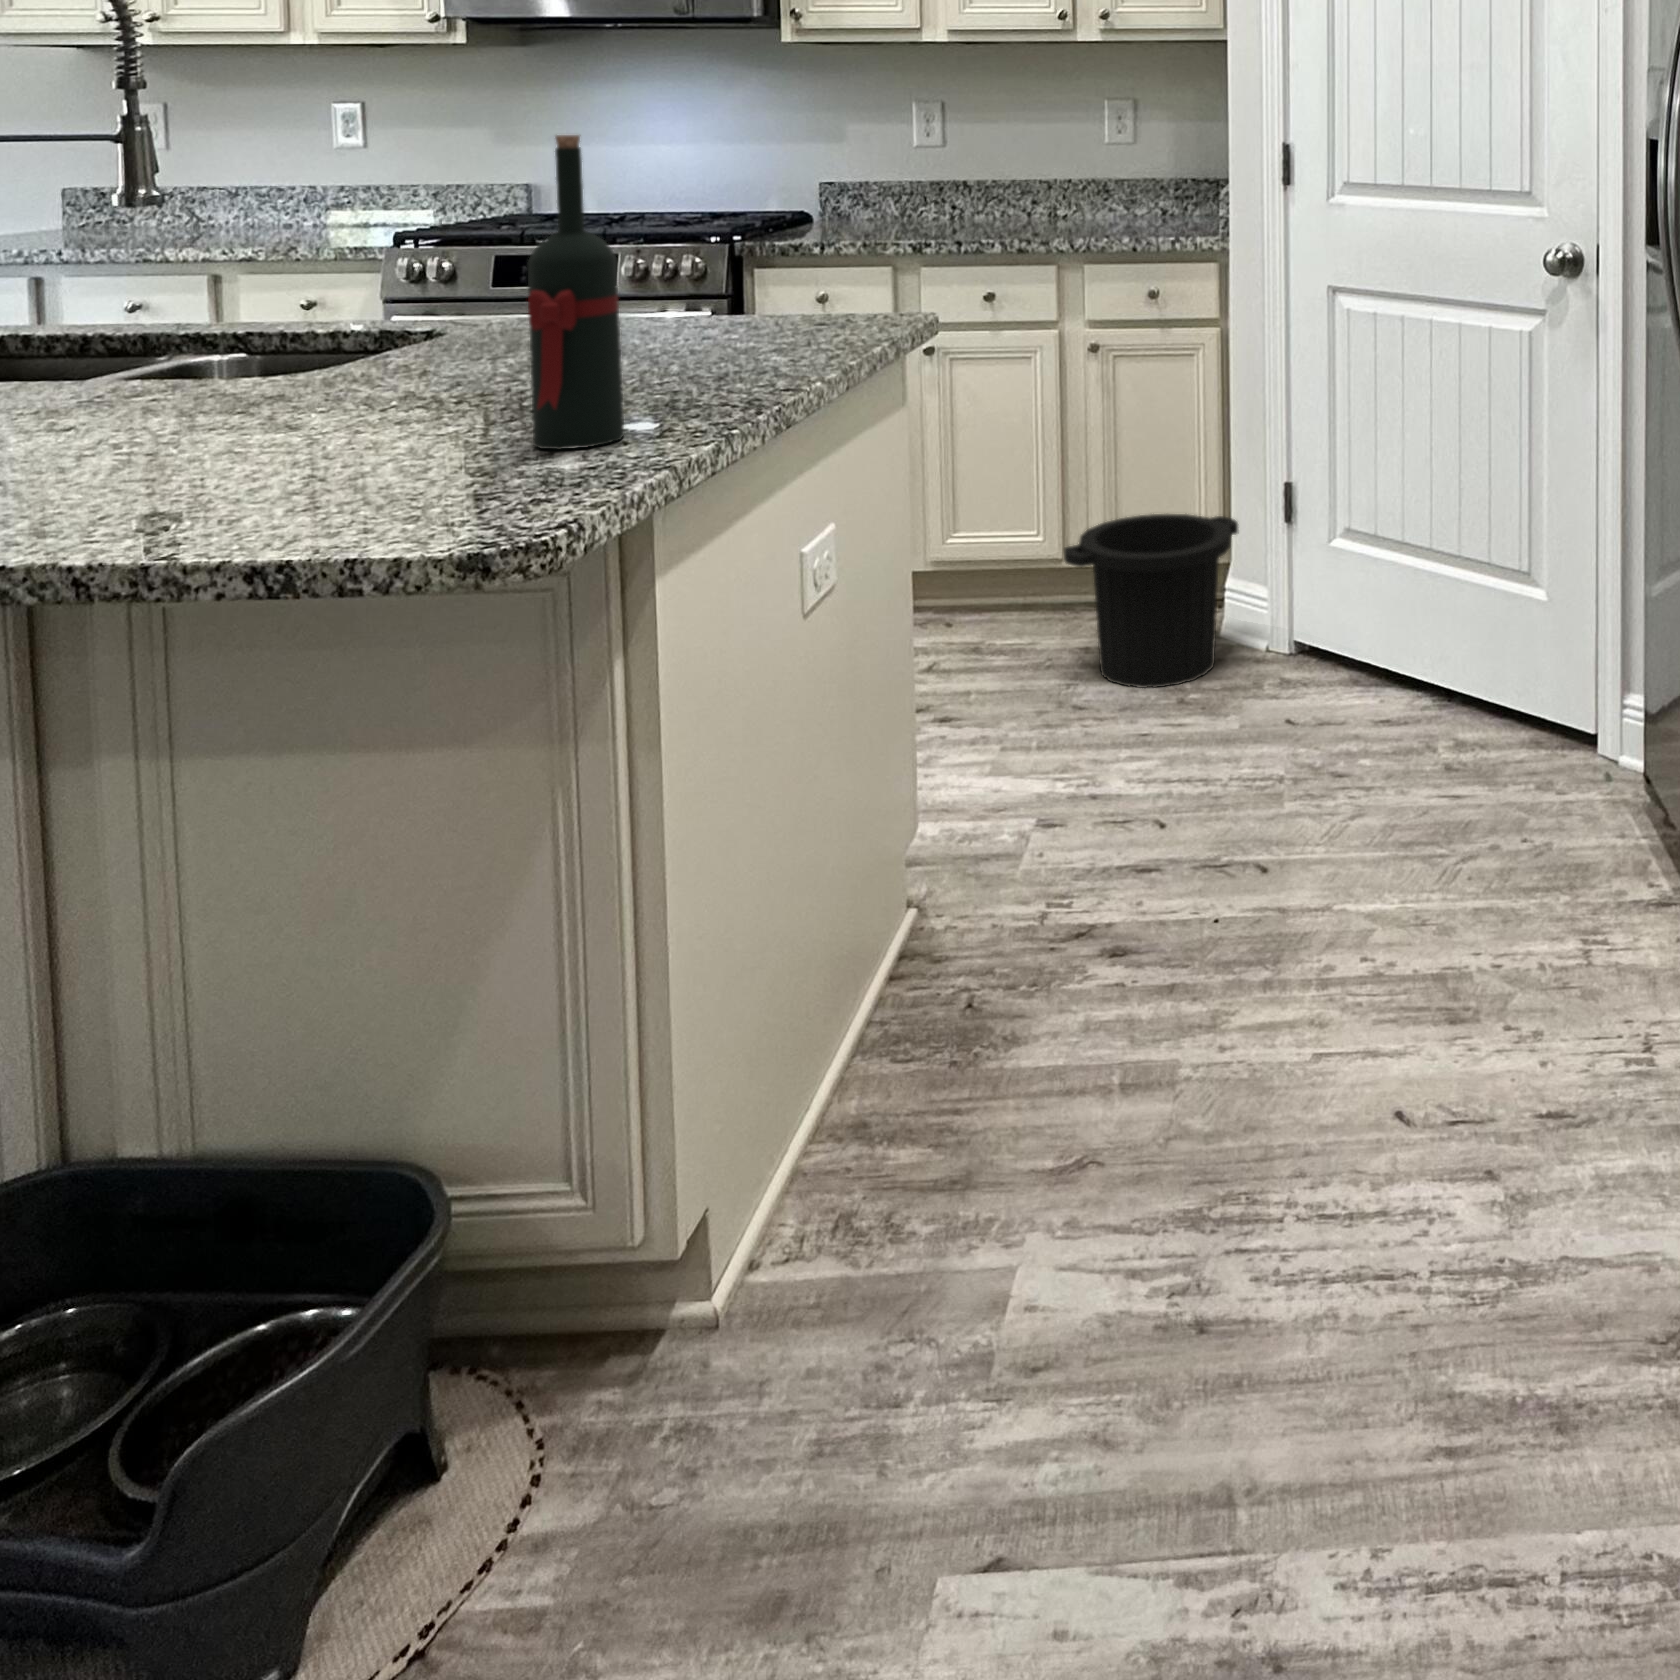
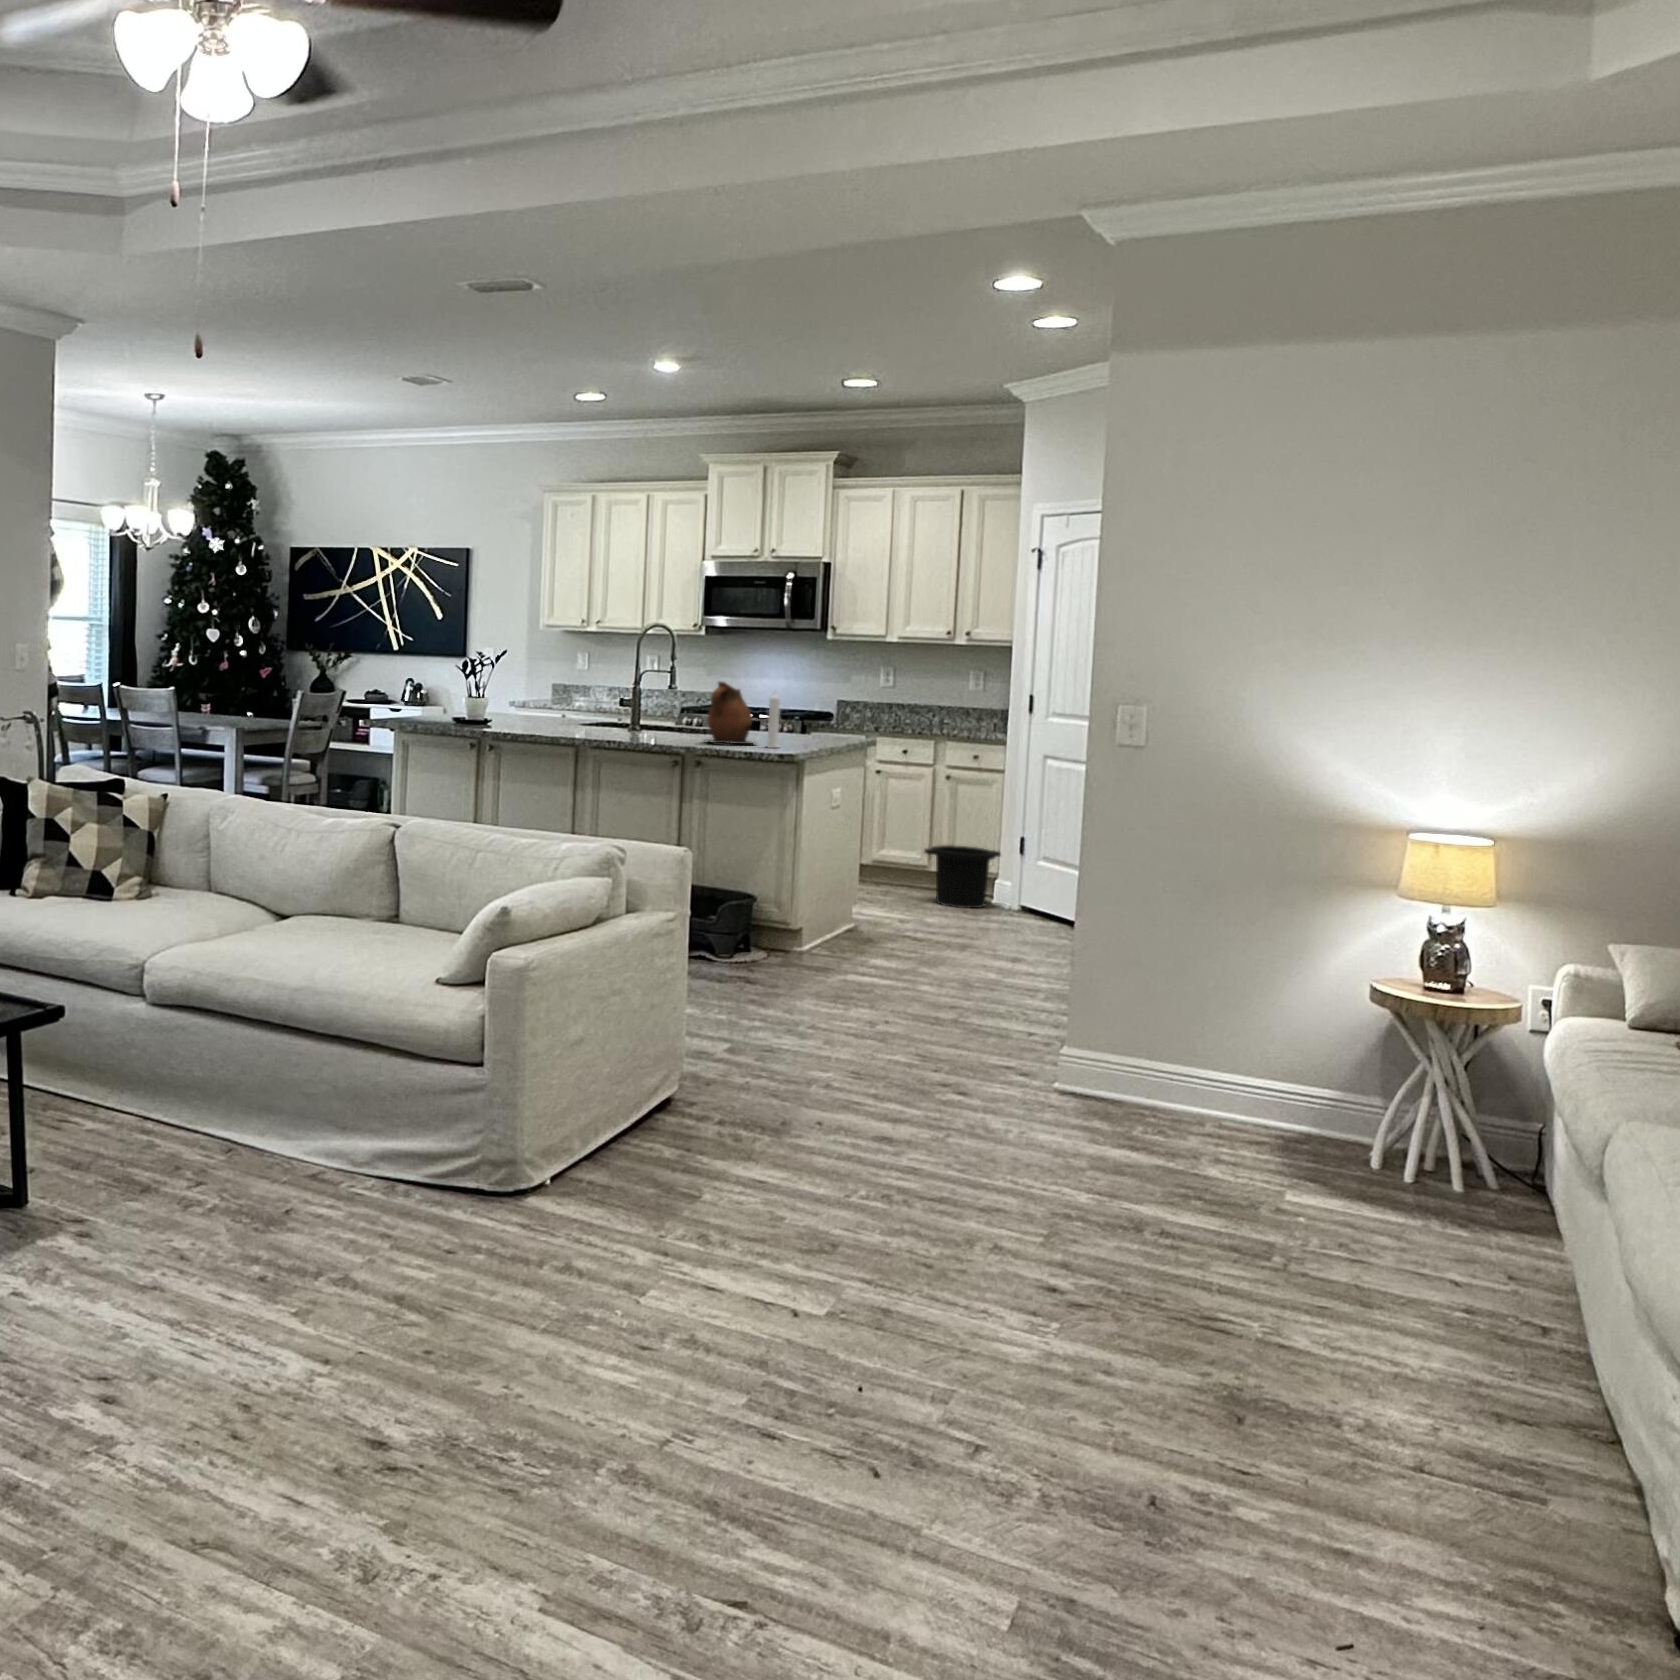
wine bottle: present [528,135,625,449] -> none [787,679,807,747]
ceramic pitcher: none [37,172,367,503] -> present [707,682,755,744]
candle: none [379,201,475,495] -> present [766,693,780,748]

